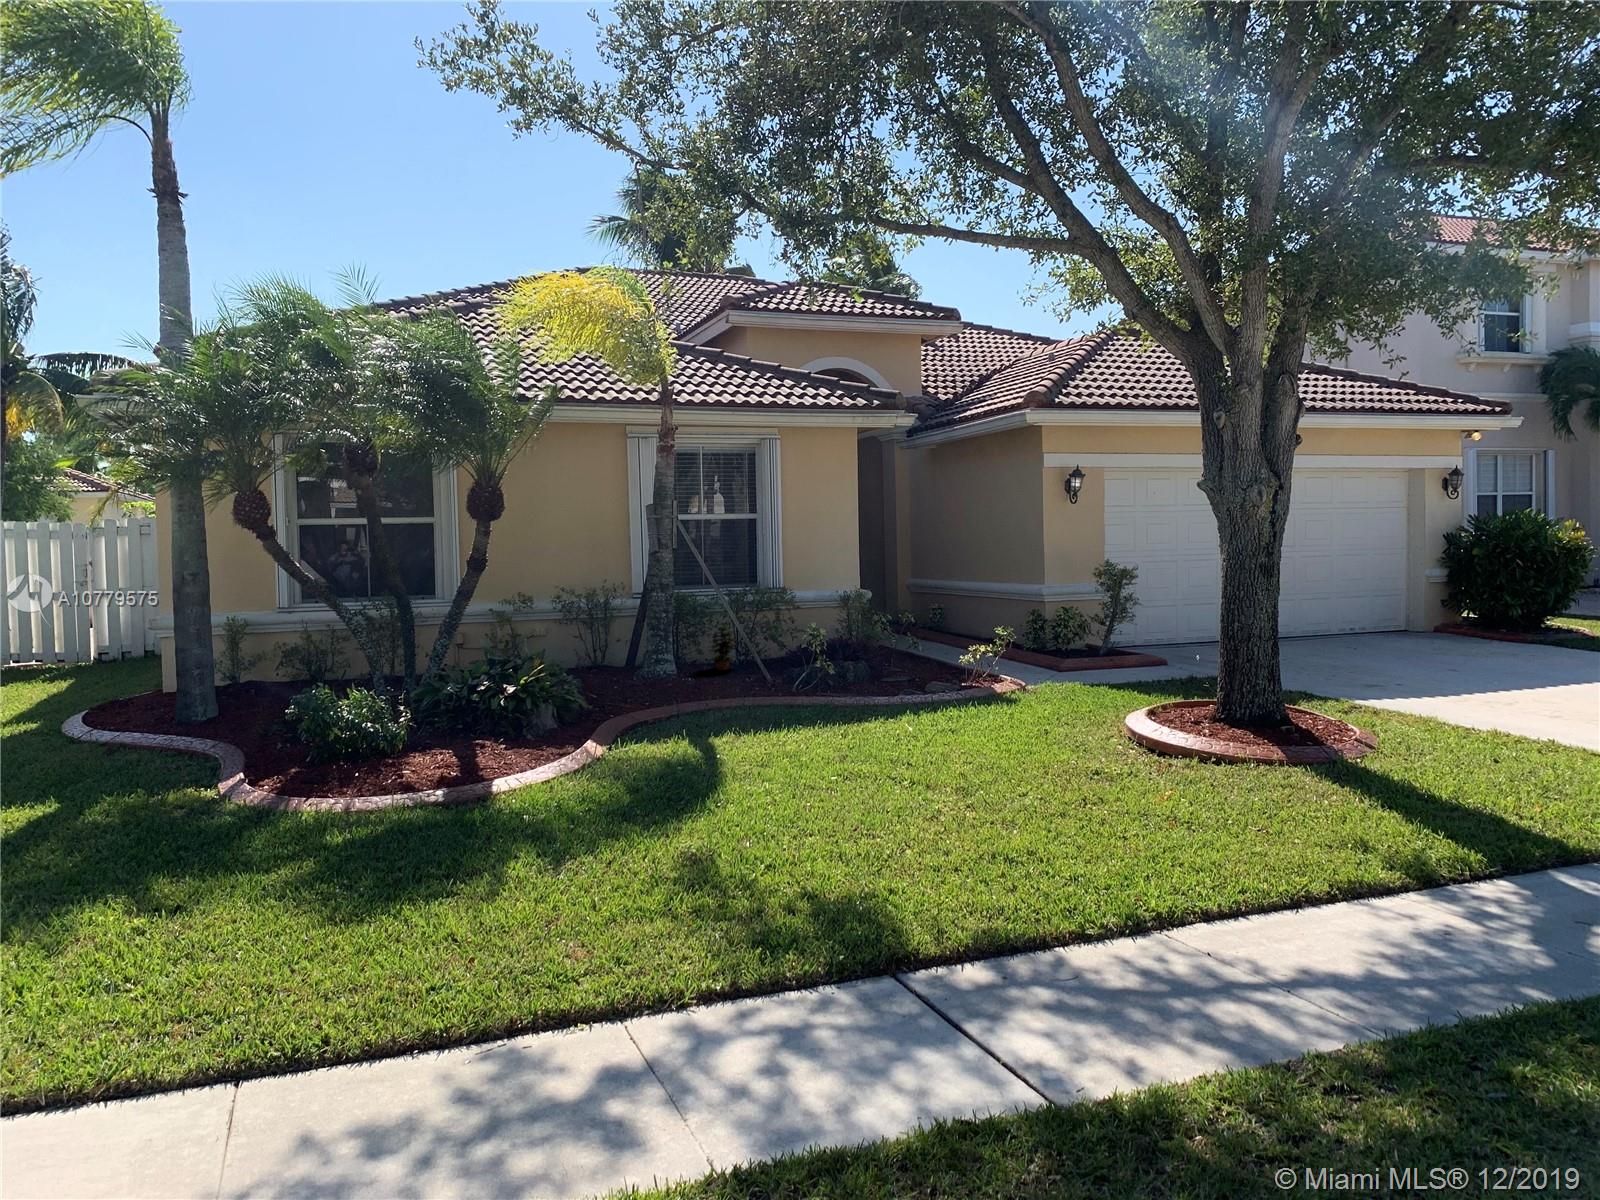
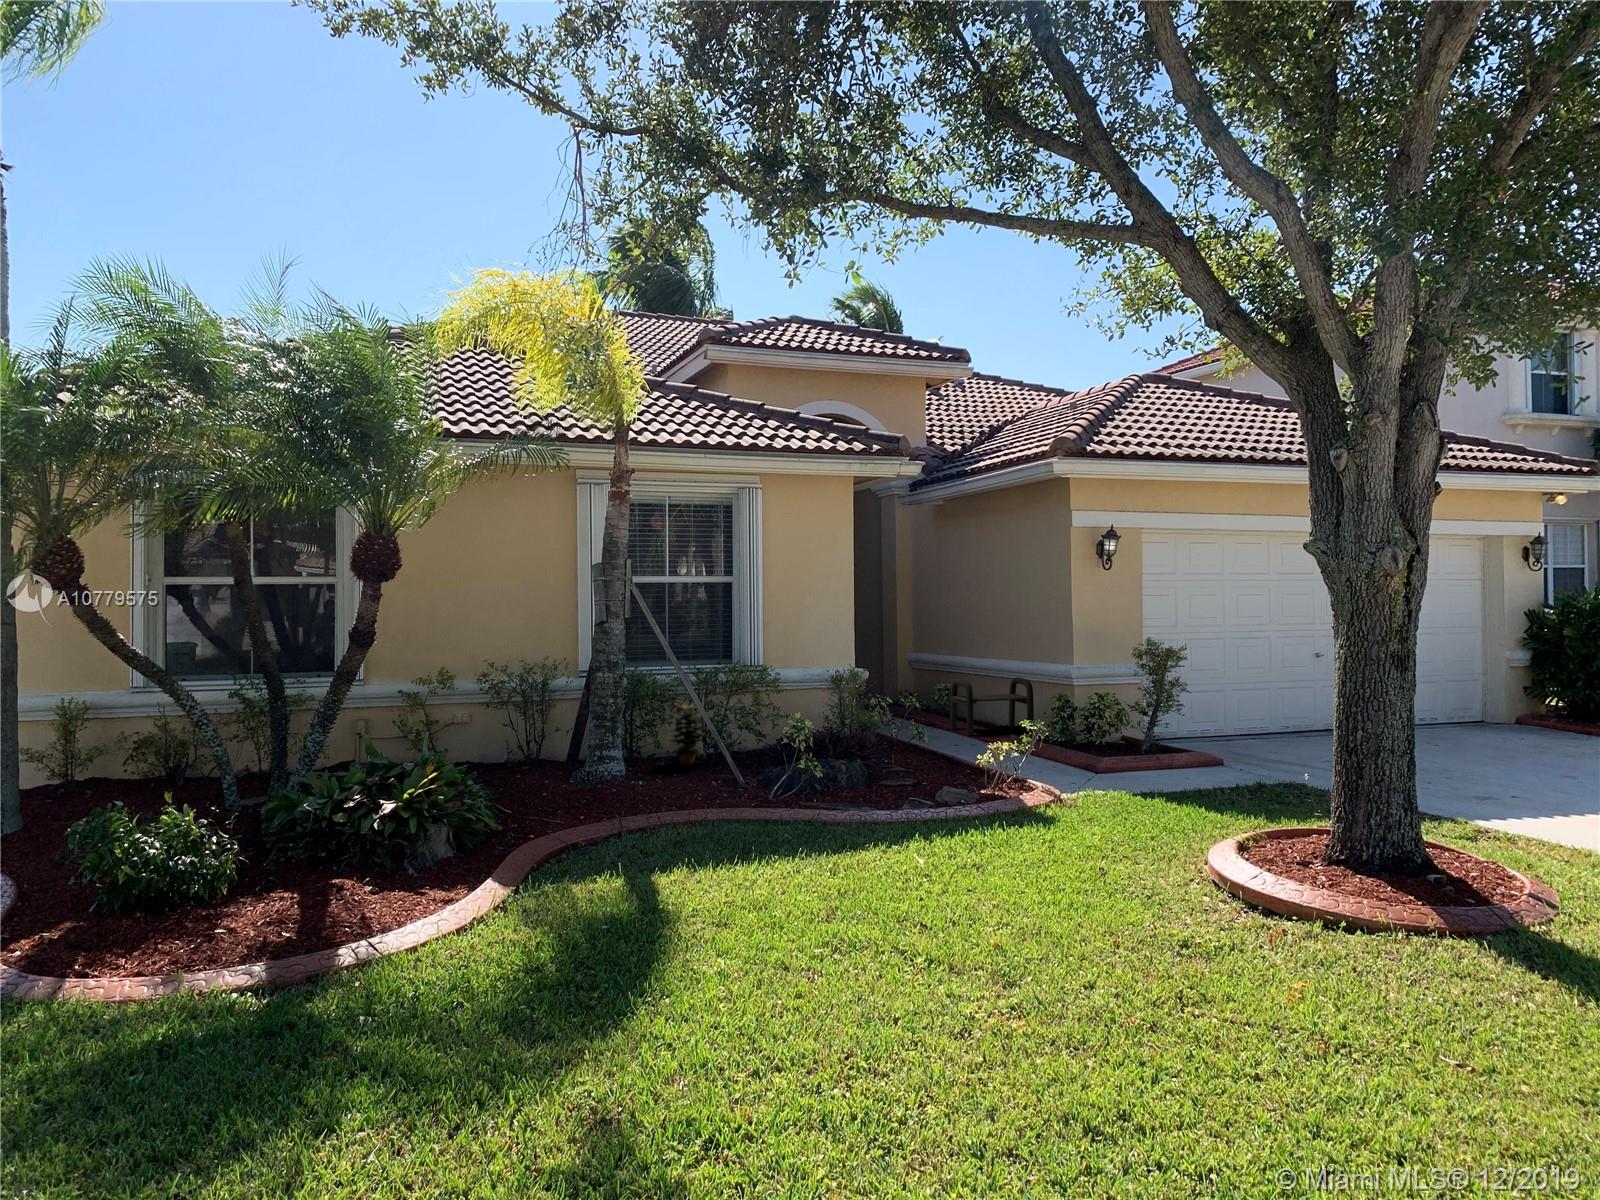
bench: none [942,597,1013,647] -> present [950,677,1034,736]

